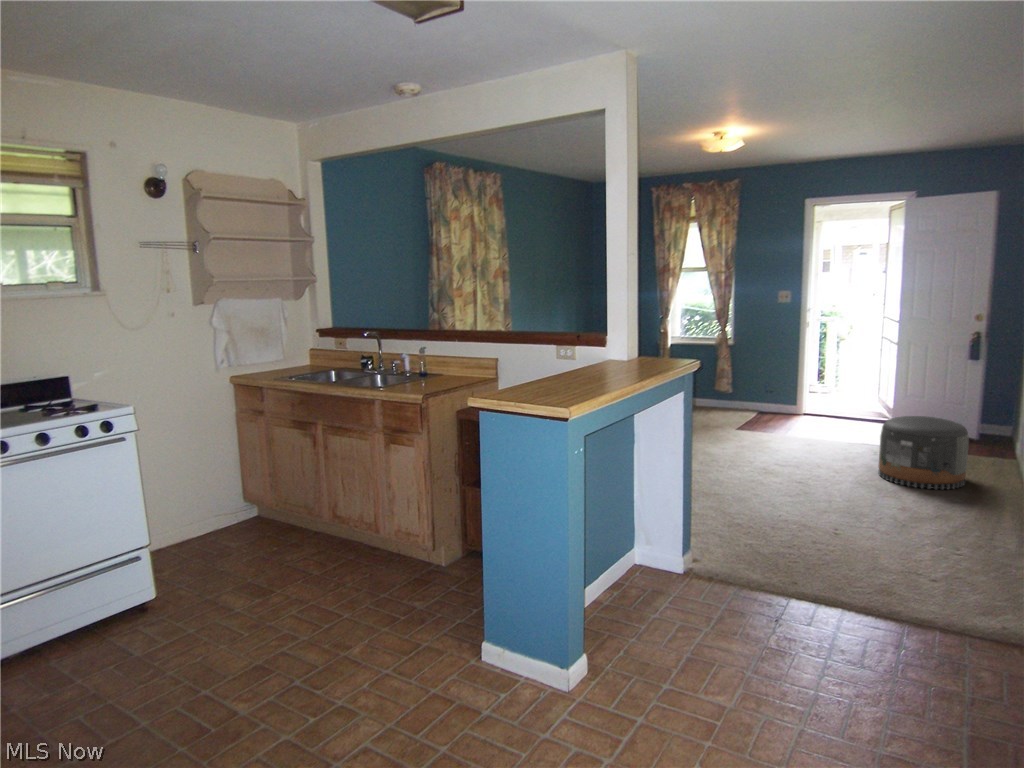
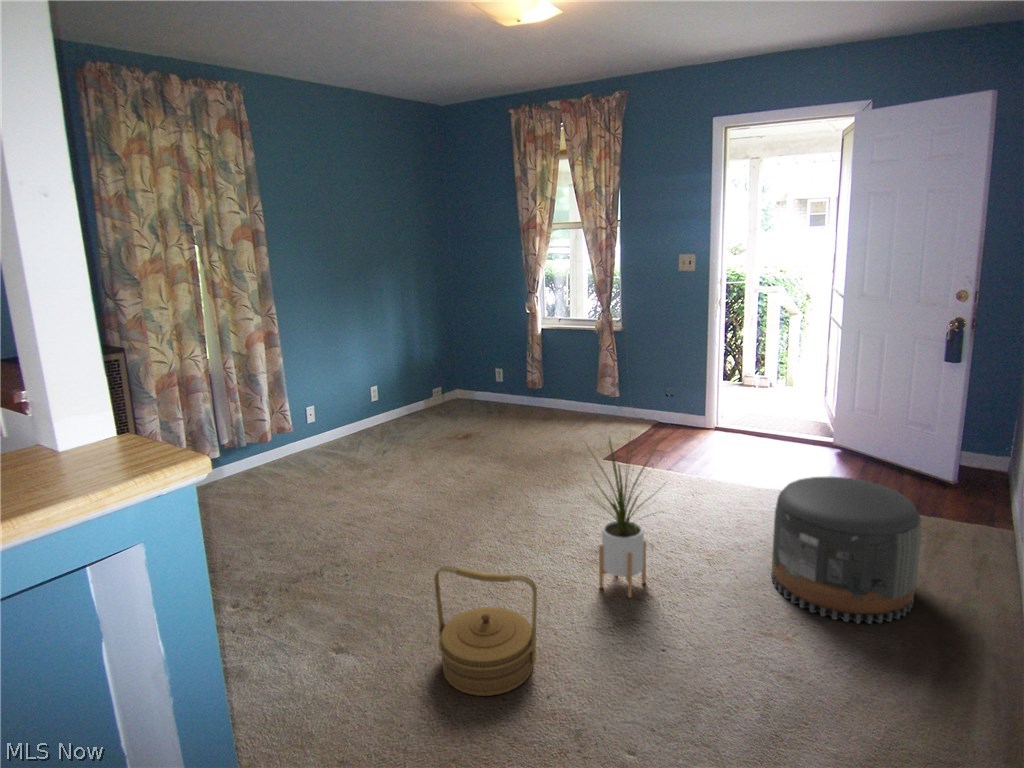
house plant: none [769,384,824,483] -> present [587,439,664,598]
basket: none [711,448,772,512] -> present [434,566,537,696]

